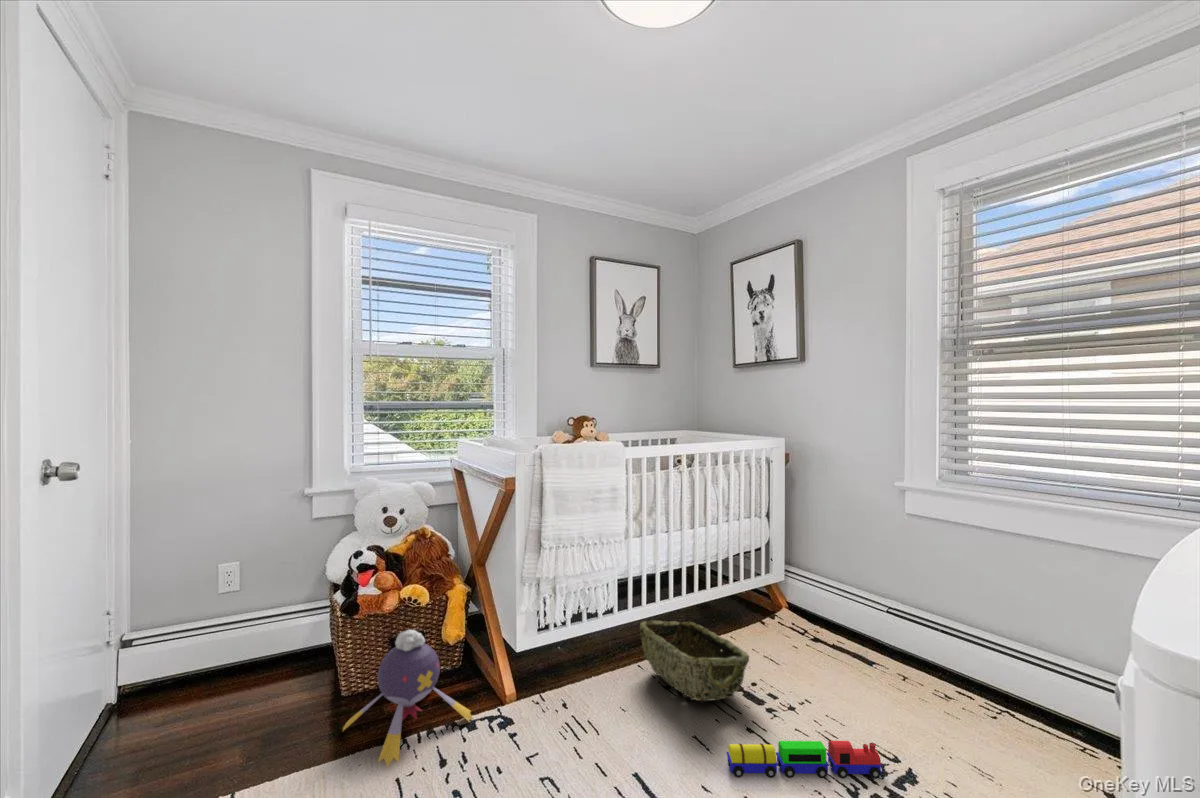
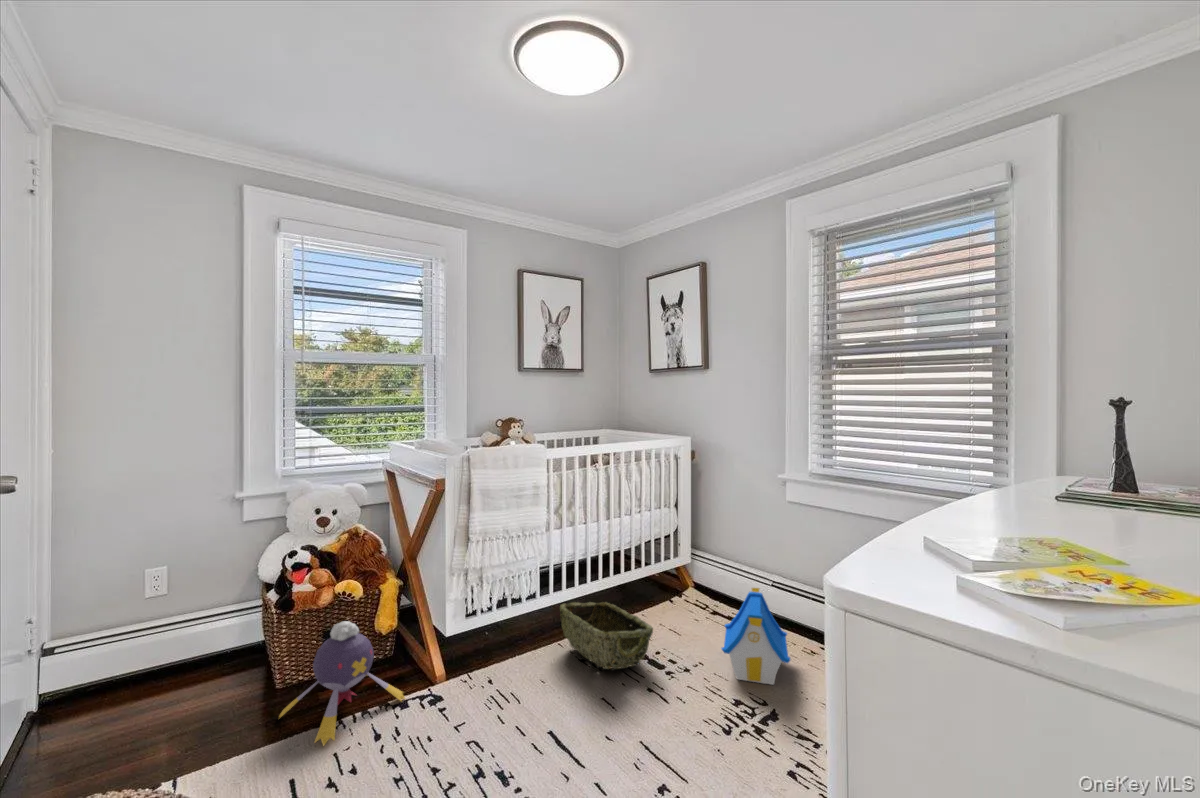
toy house: none [833,614,923,734] -> present [721,588,790,685]
toy train: present [726,741,882,779] -> none [629,693,755,730]

